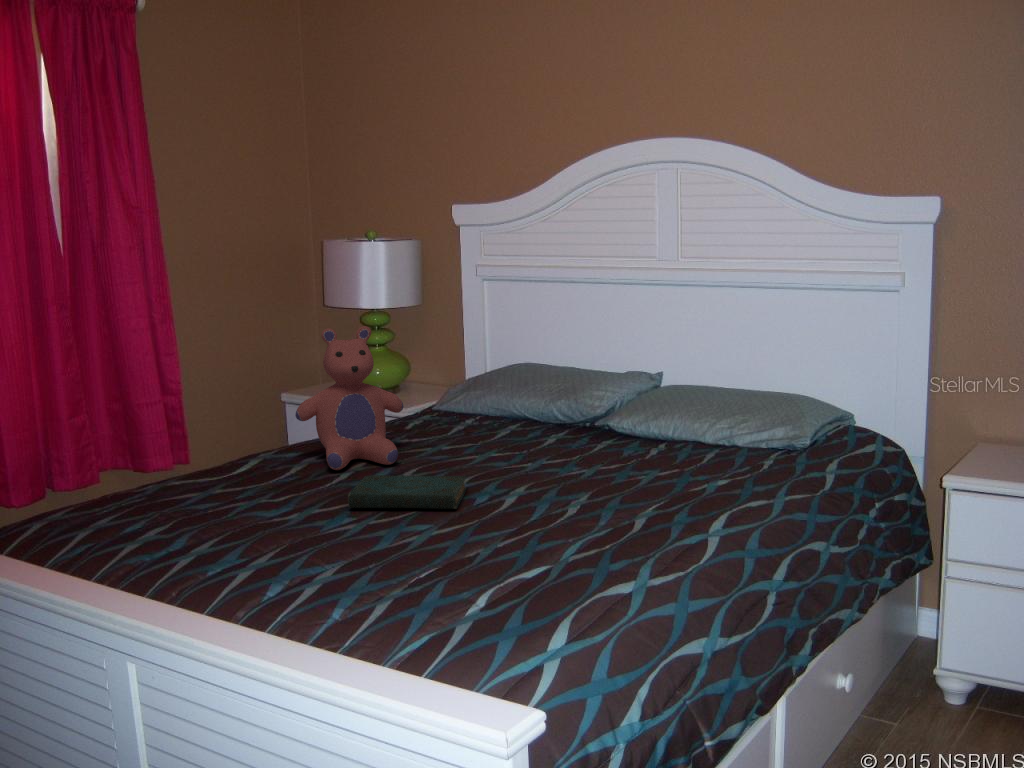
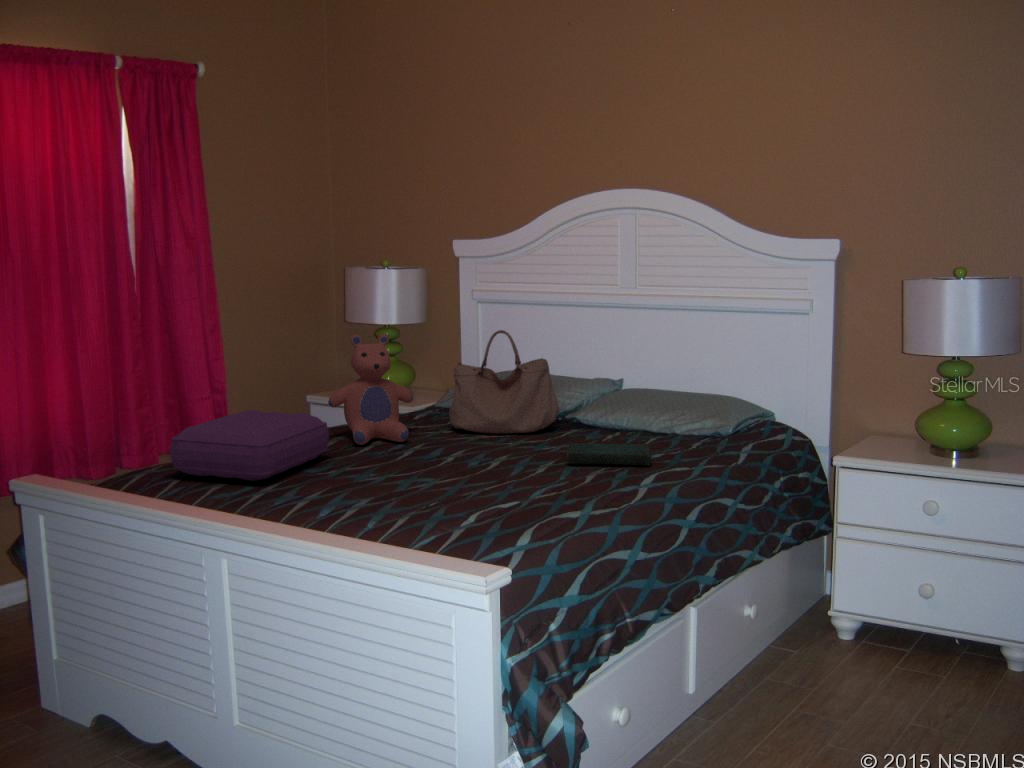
handbag: none [449,318,587,449] -> present [449,330,559,434]
pillow: none [76,432,293,534] -> present [170,410,329,481]
book: present [348,475,466,509] -> present [567,443,650,465]

